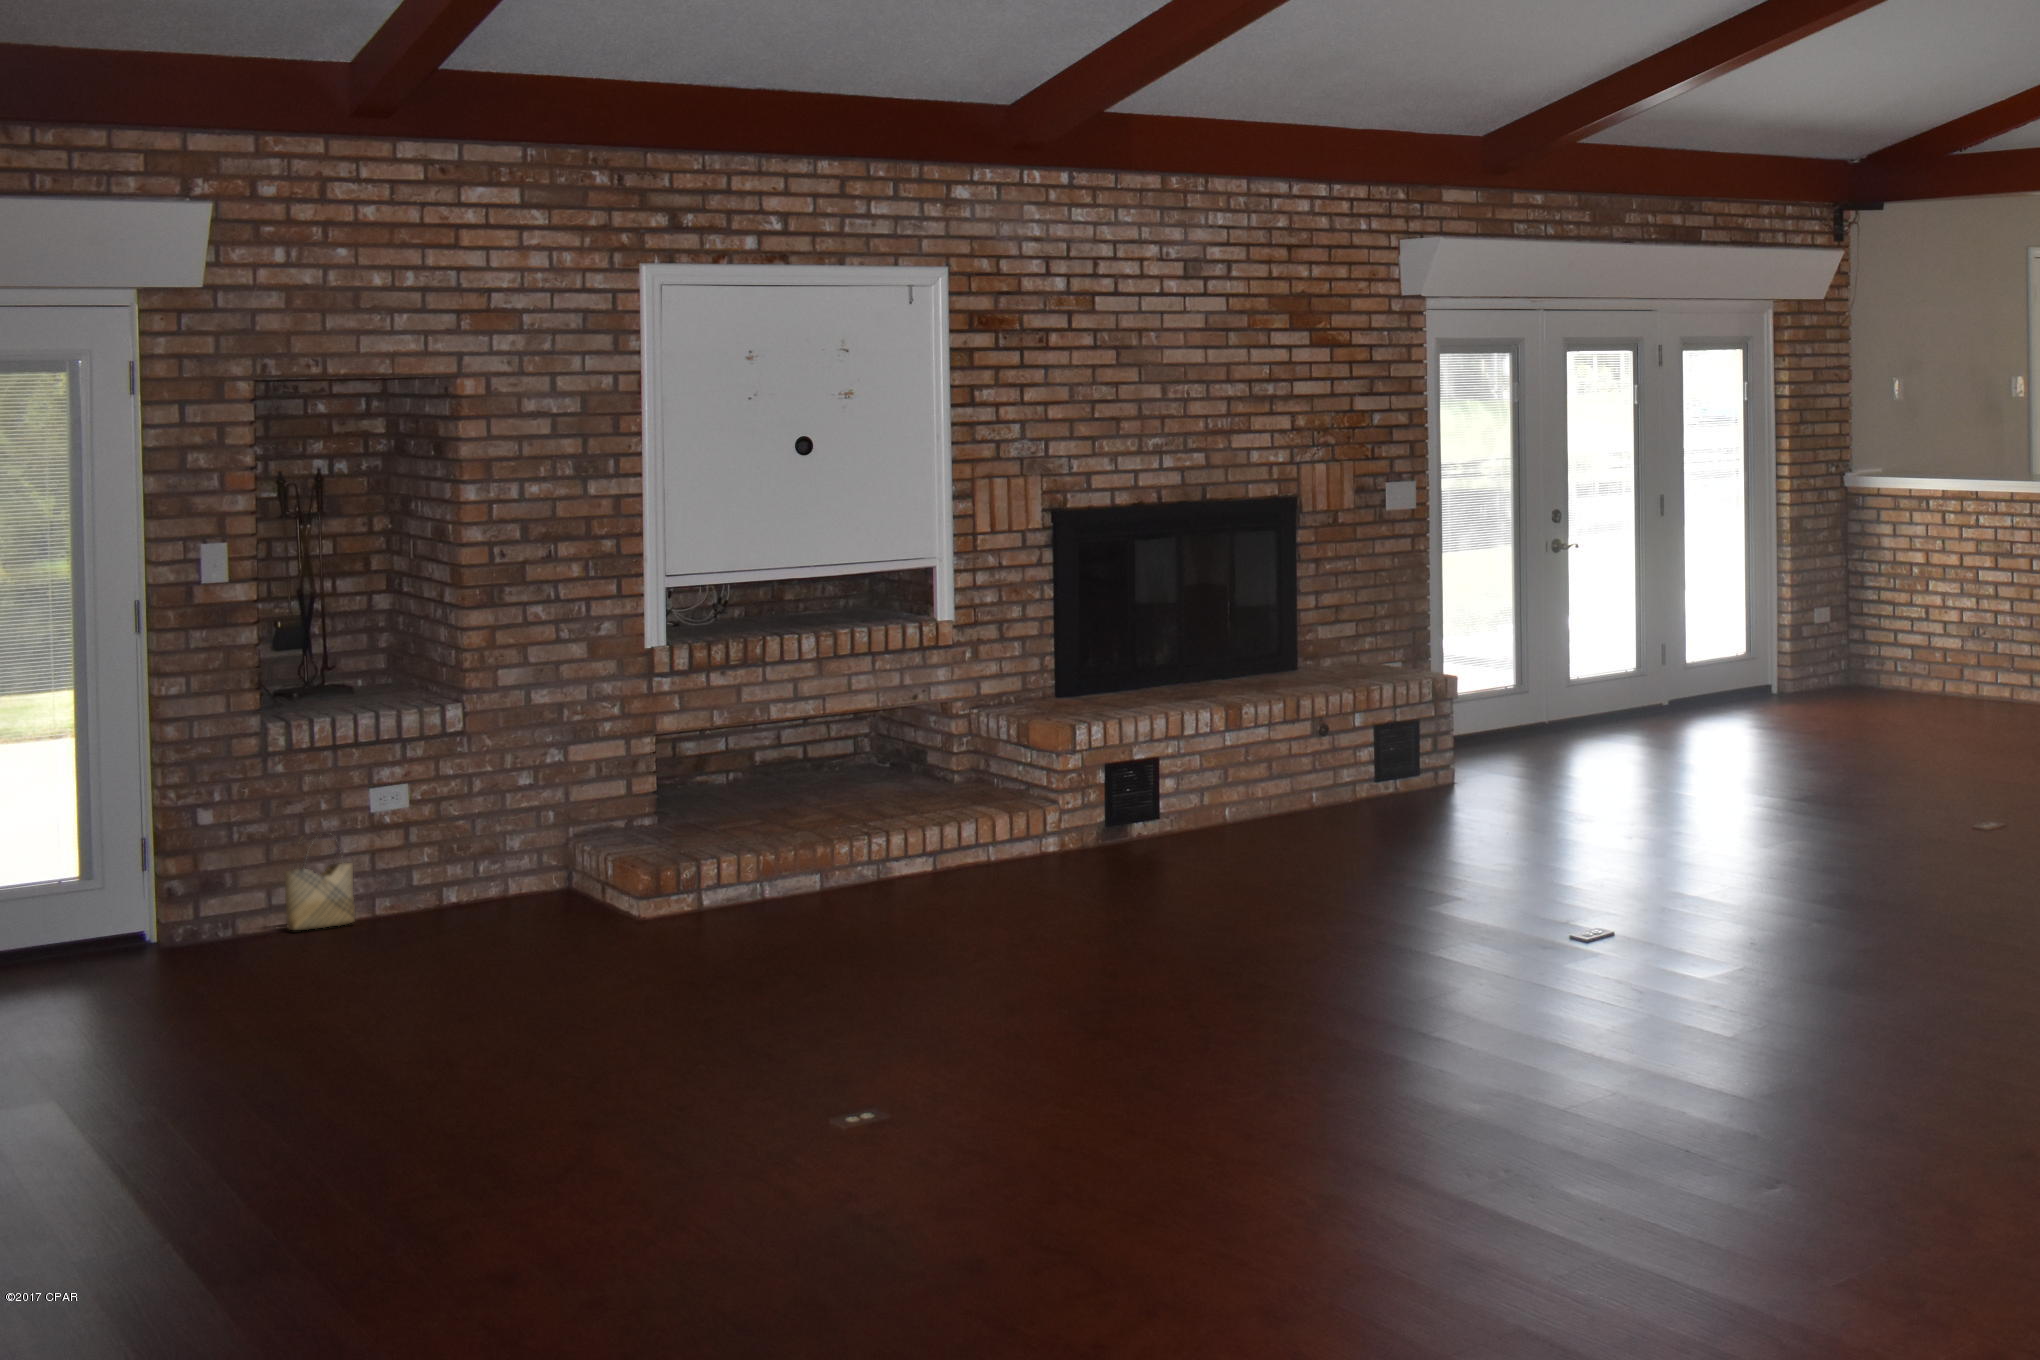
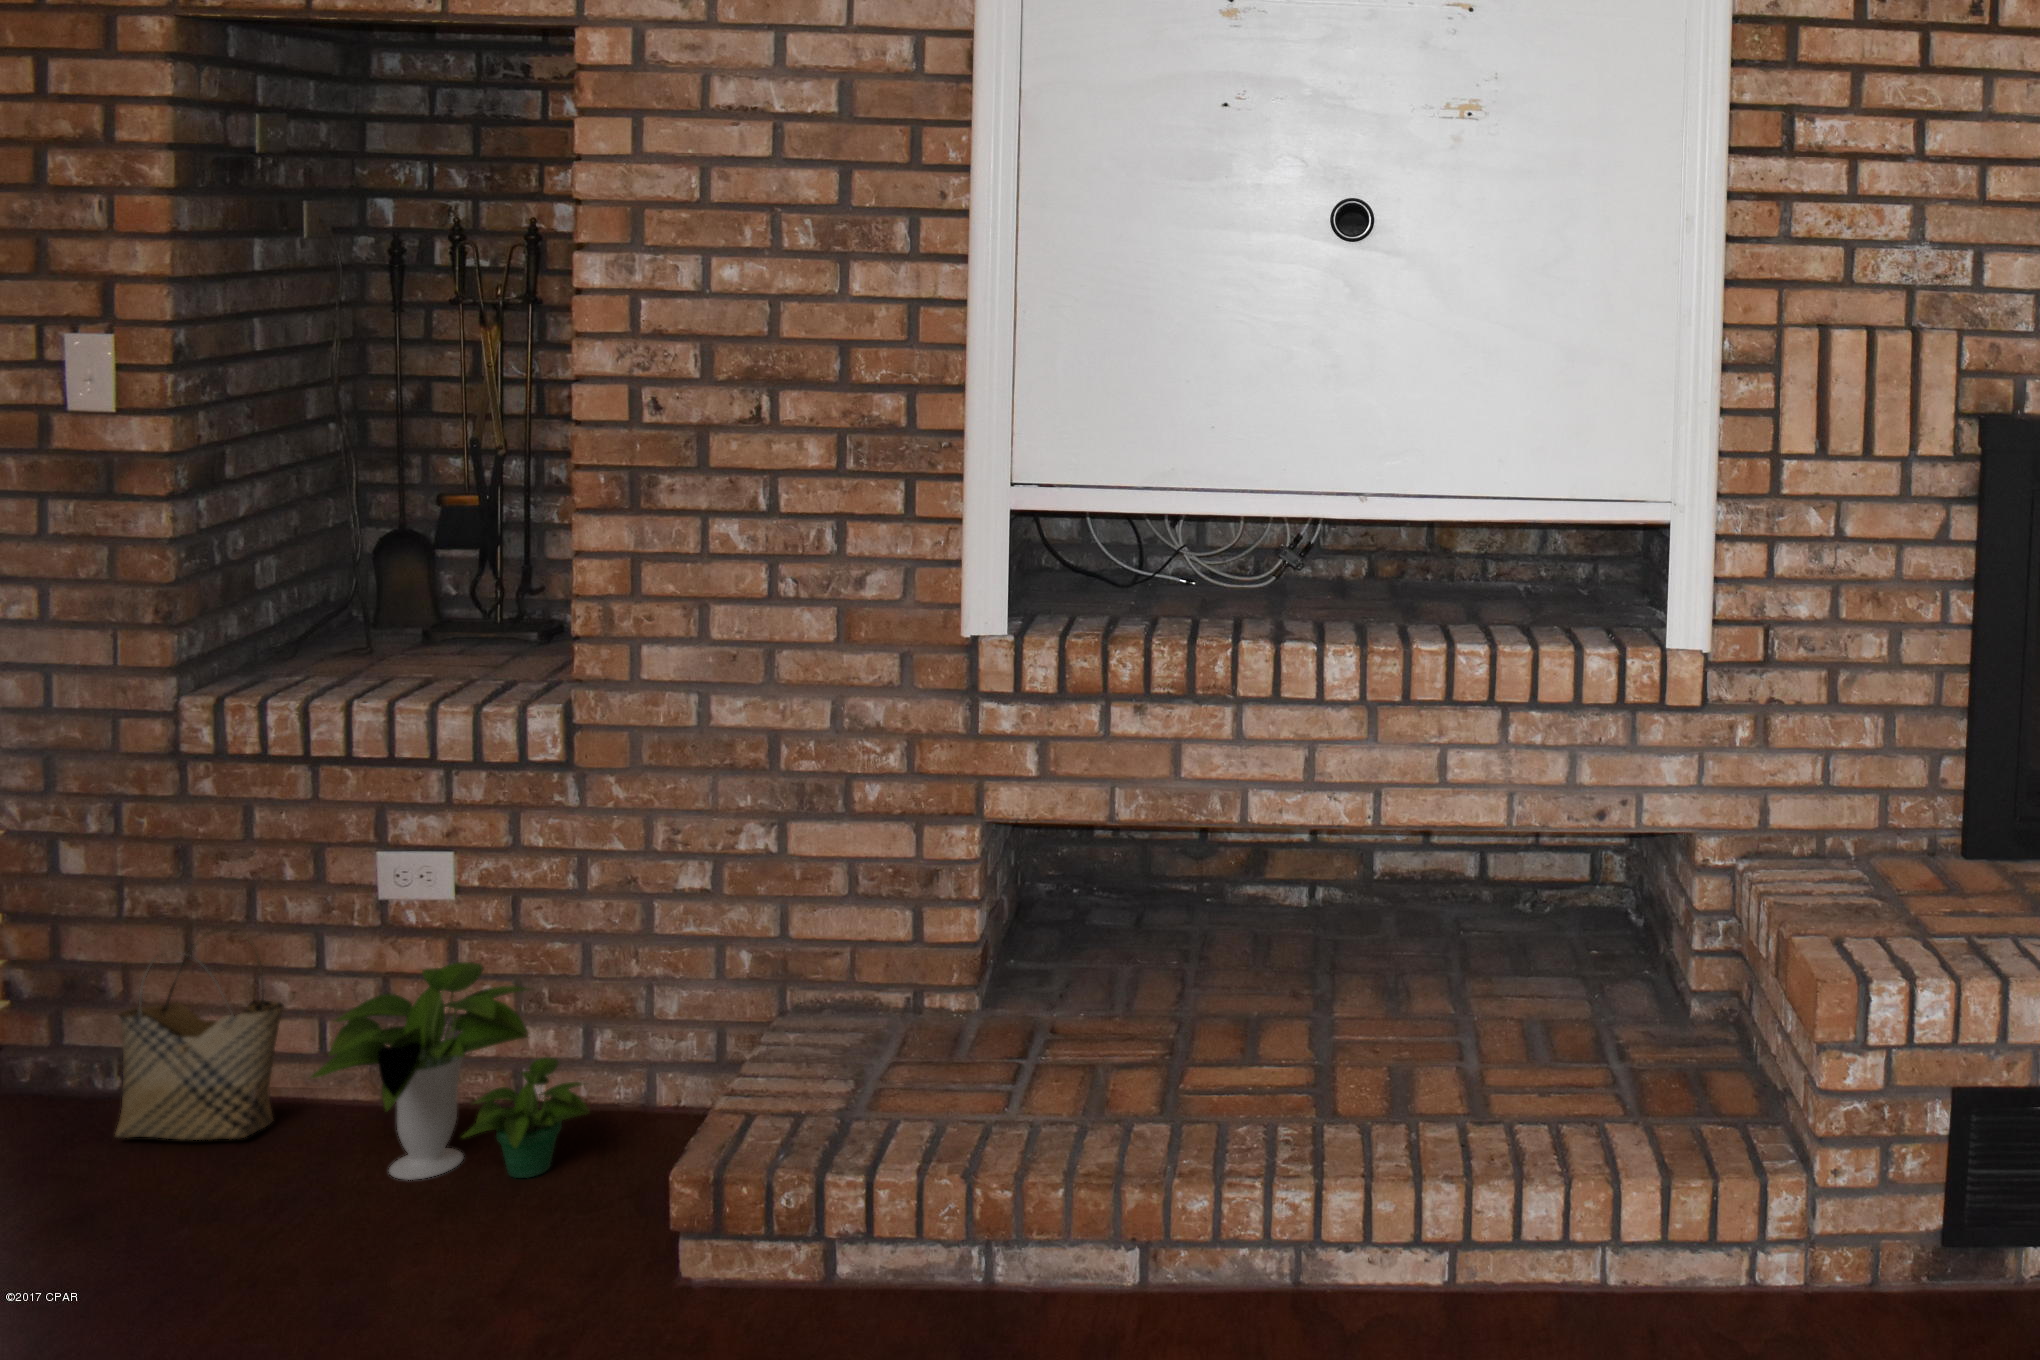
potted plant: none [409,827,533,918] -> present [311,962,589,1180]

